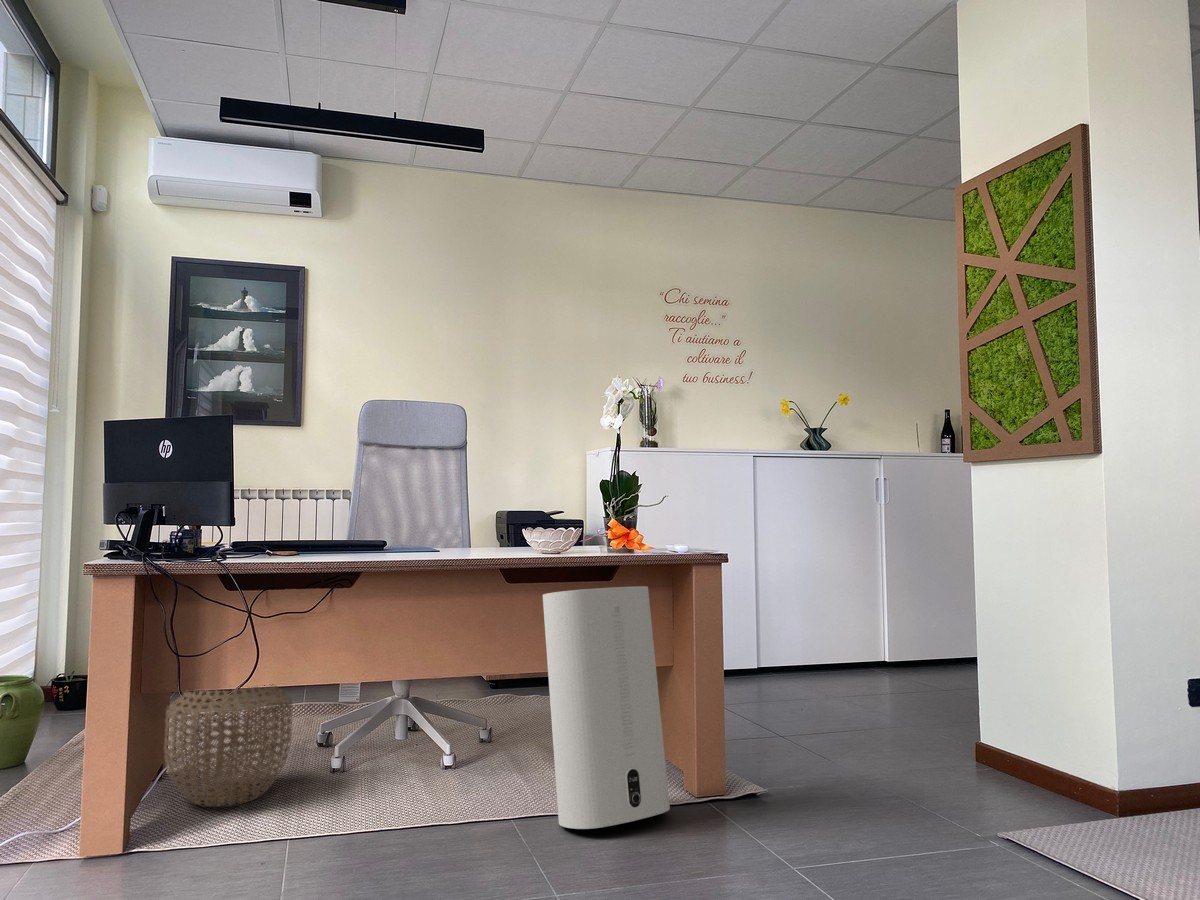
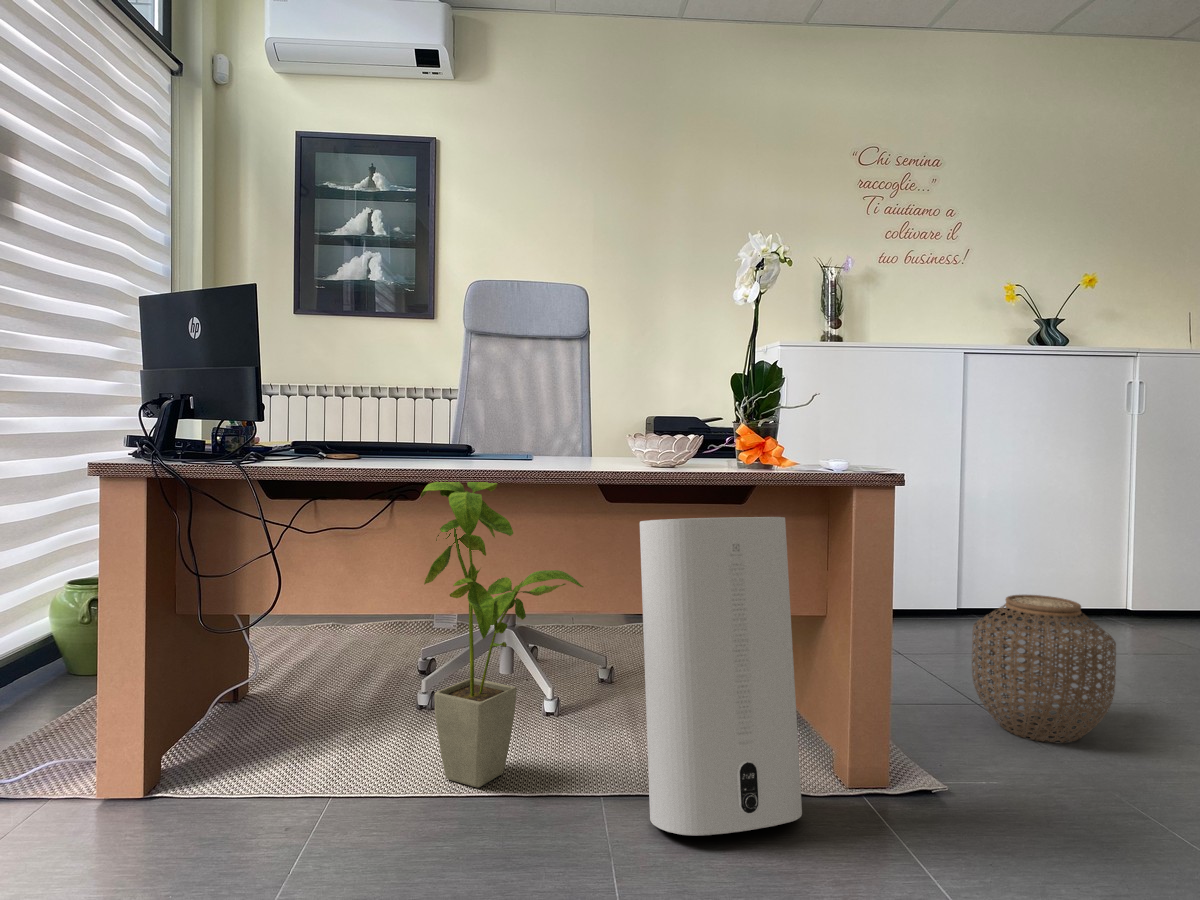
house plant: none [365,566,498,821] -> present [421,480,583,787]
woven basket: present [164,684,292,806] -> present [972,595,1116,743]

